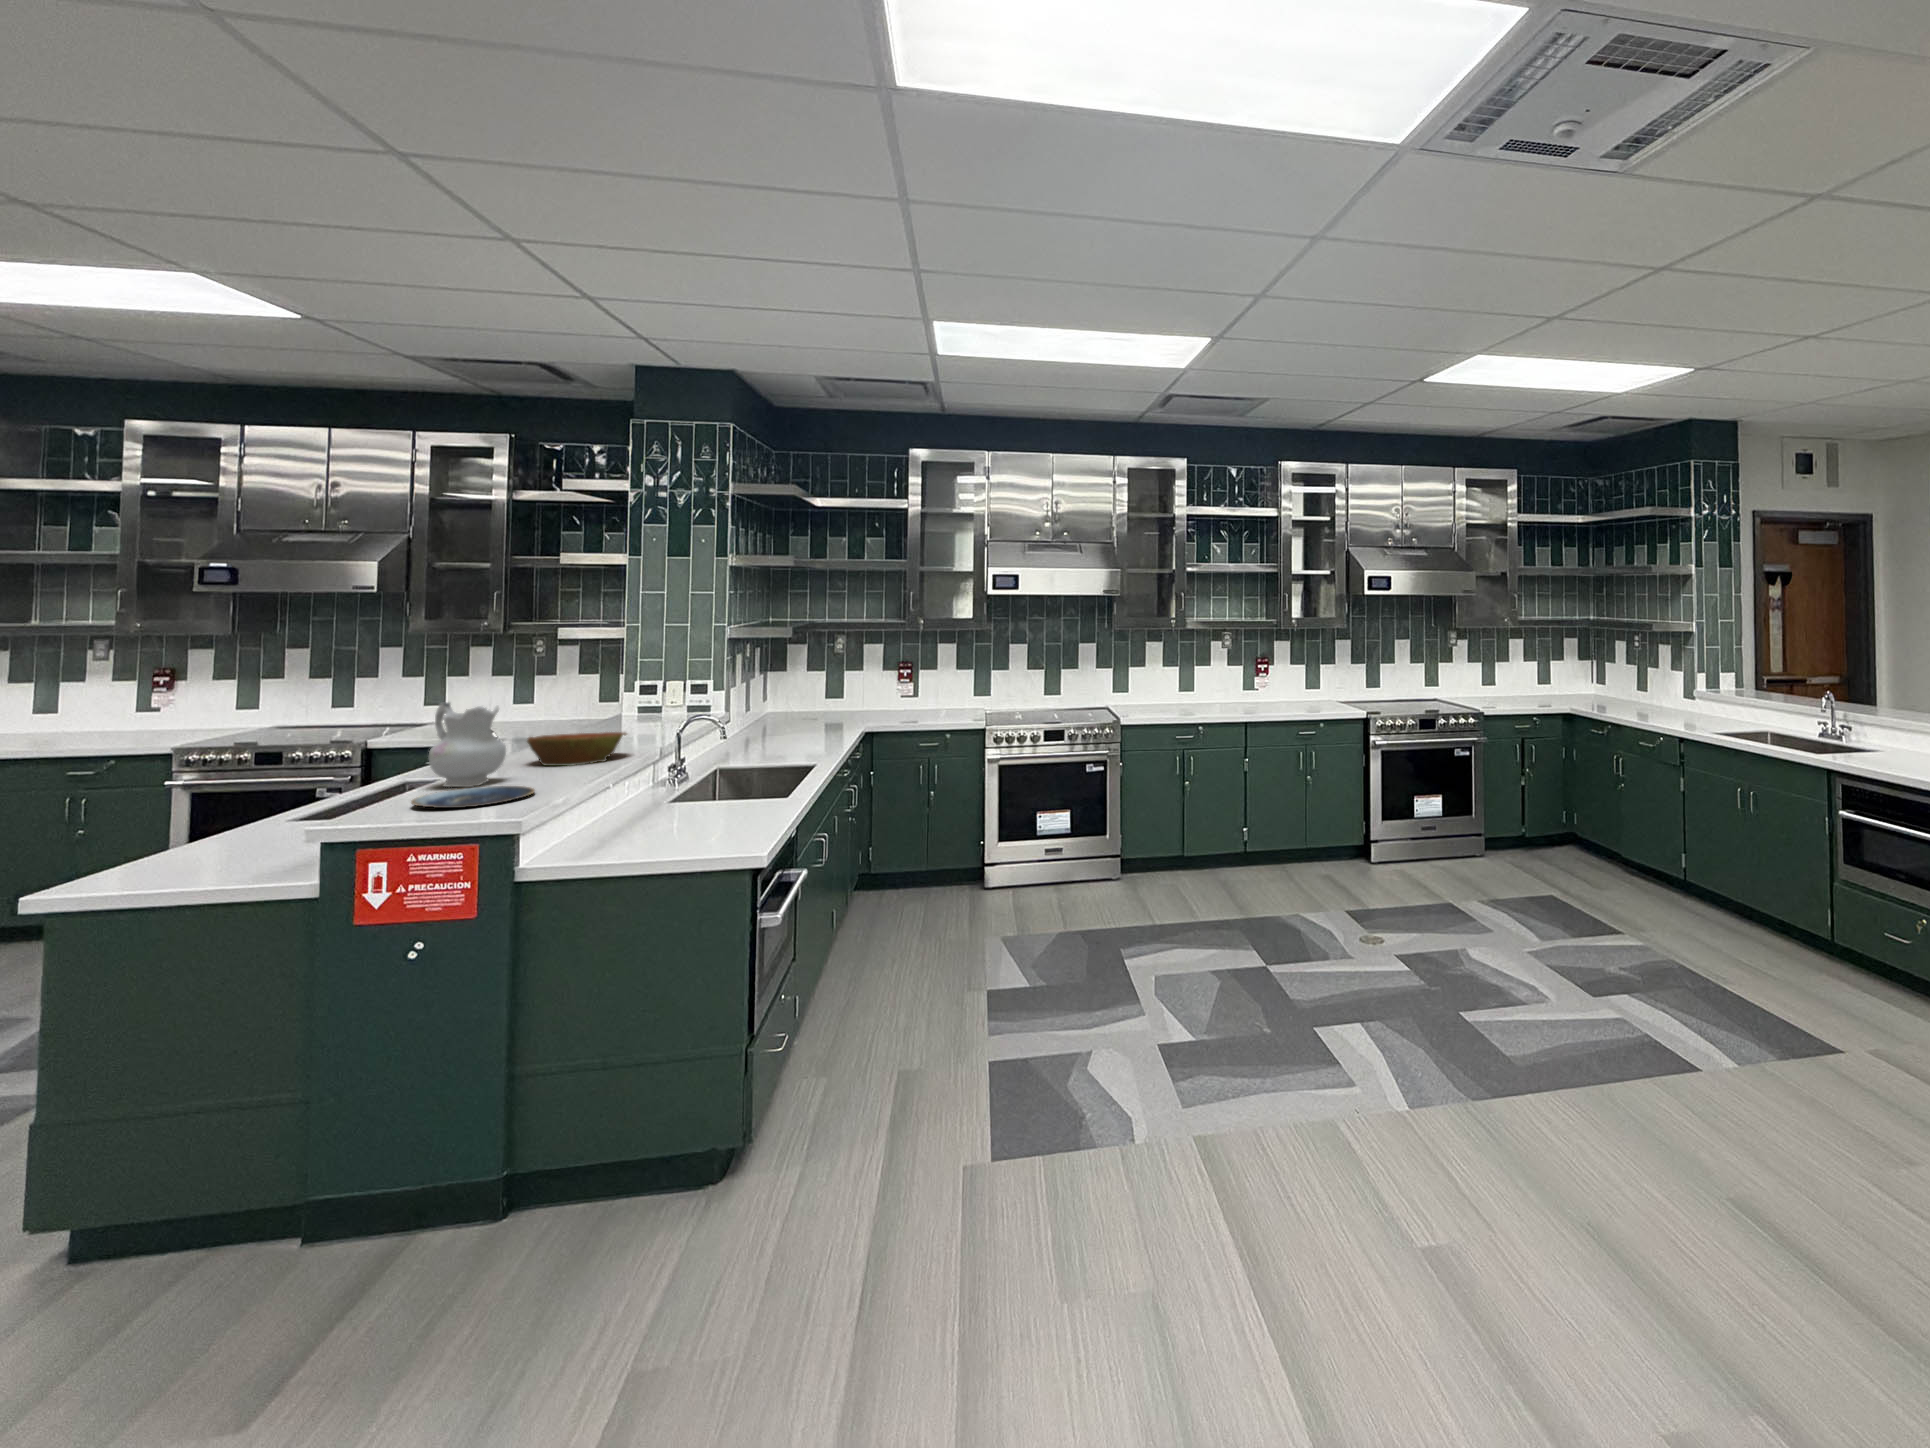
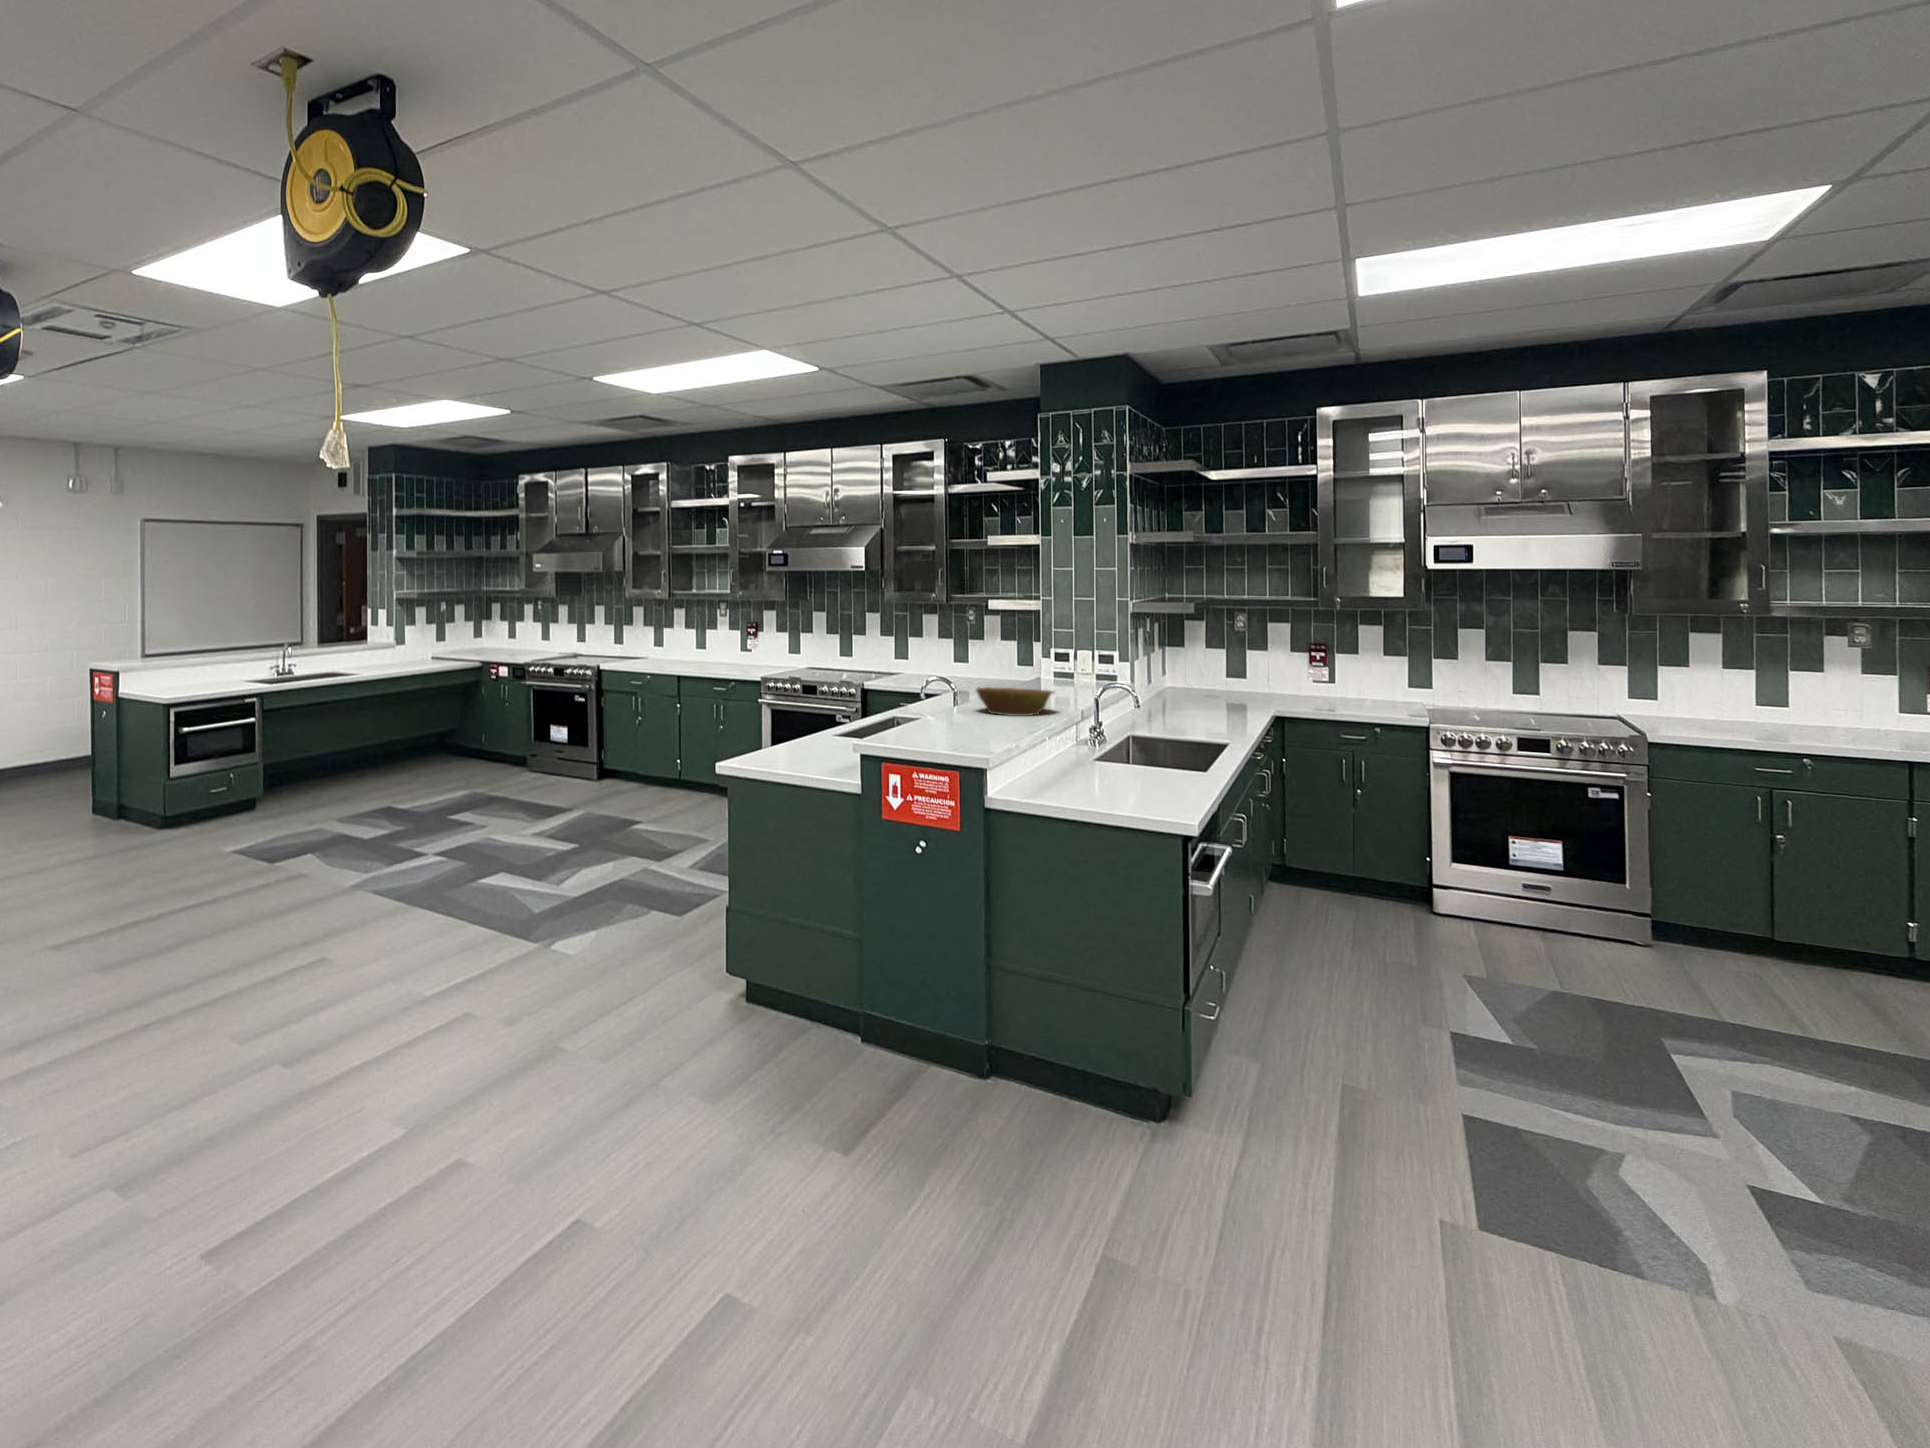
ceramic pitcher: present [429,702,506,787] -> none [911,652,964,724]
plate: present [411,786,535,808] -> none [903,725,991,740]

